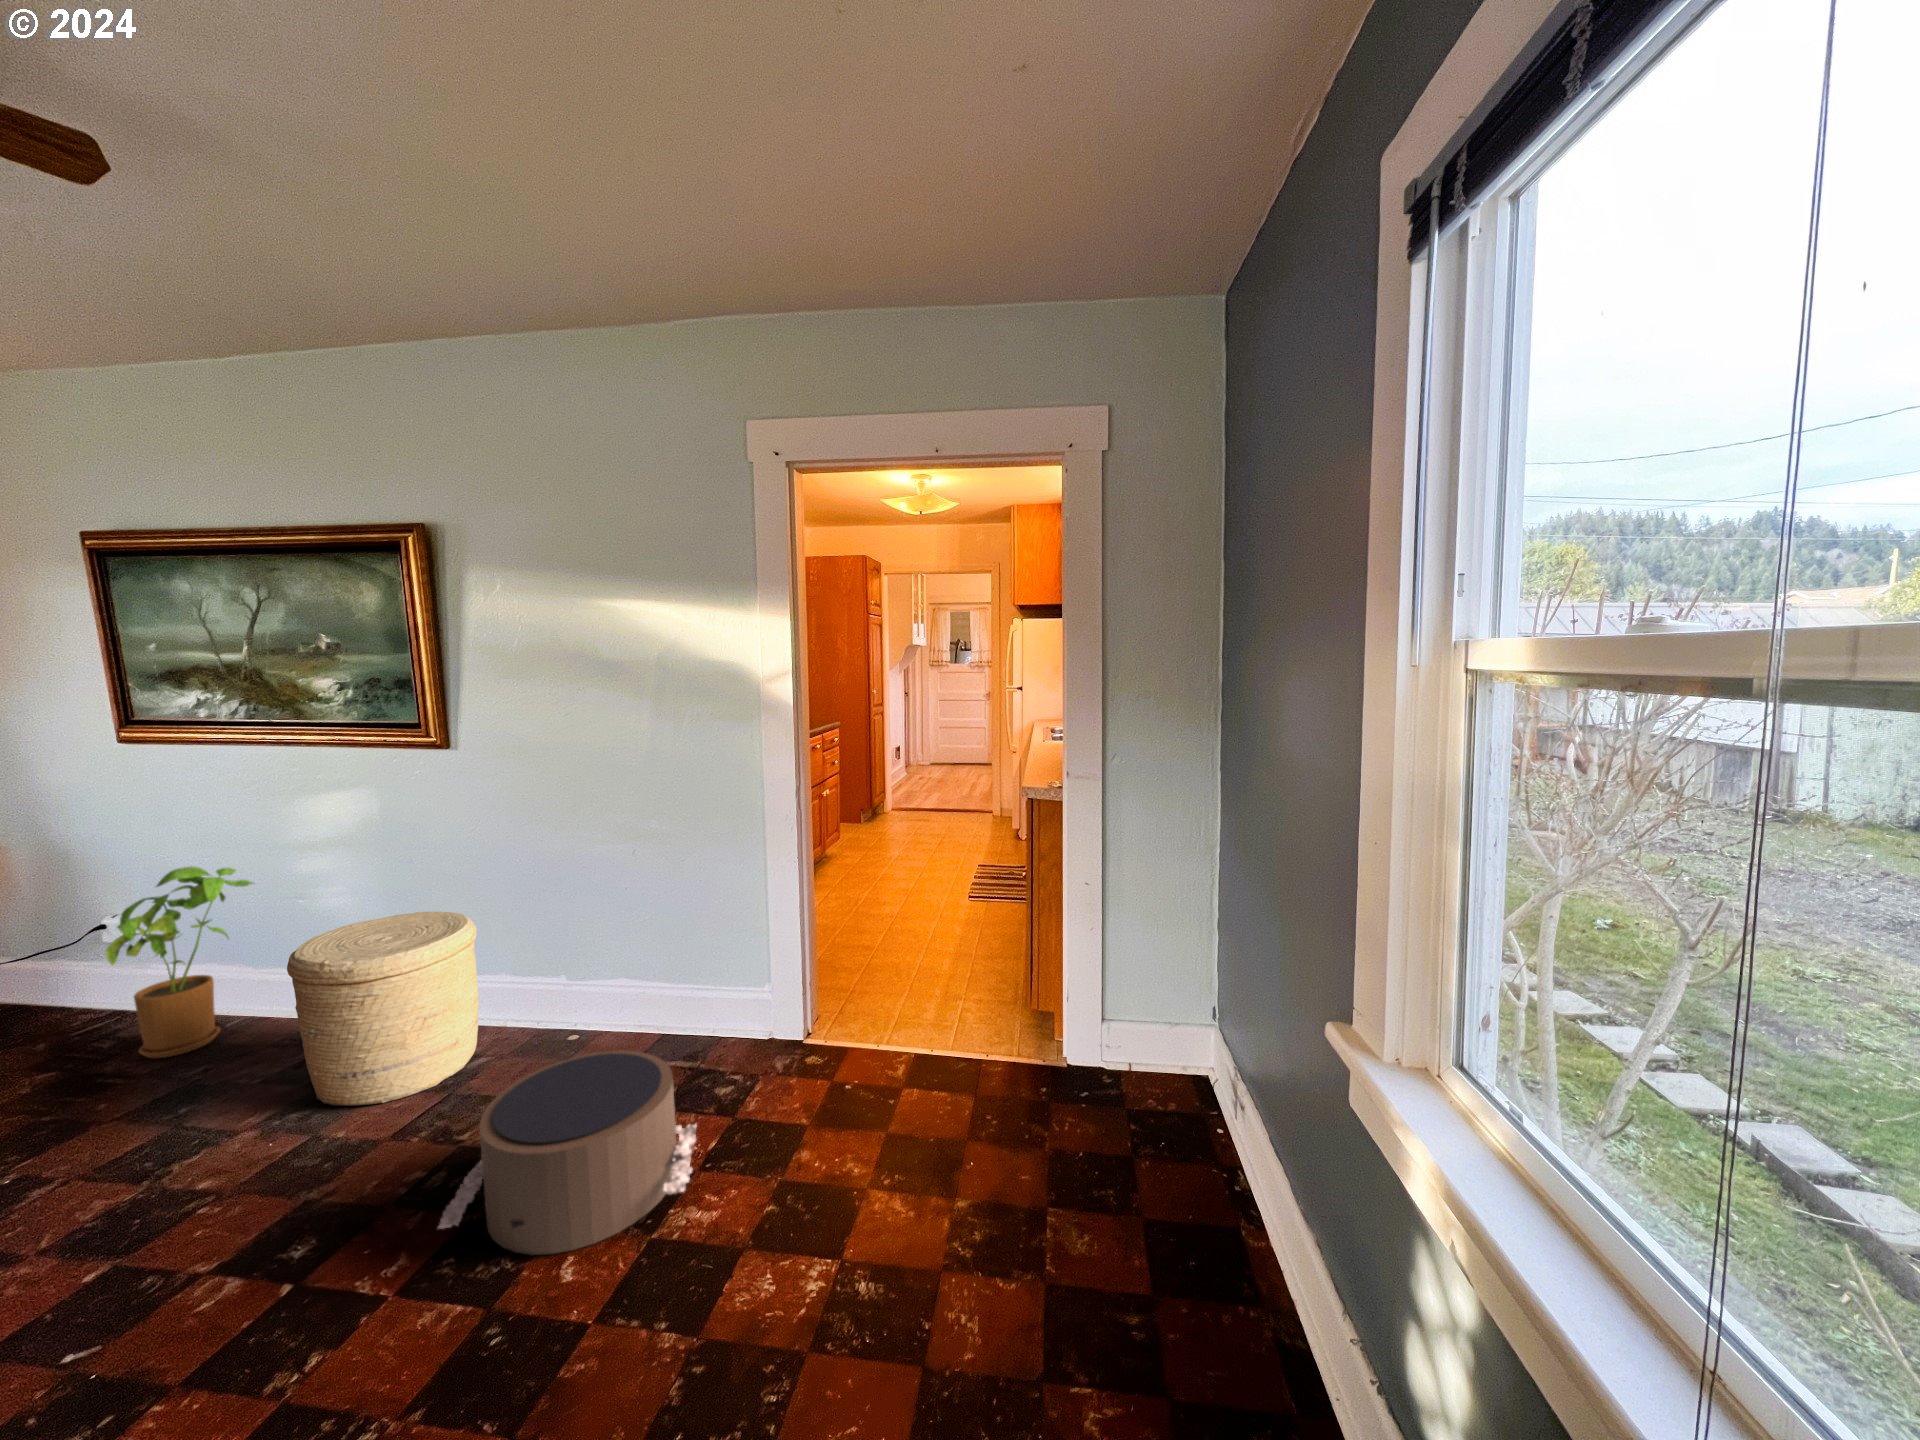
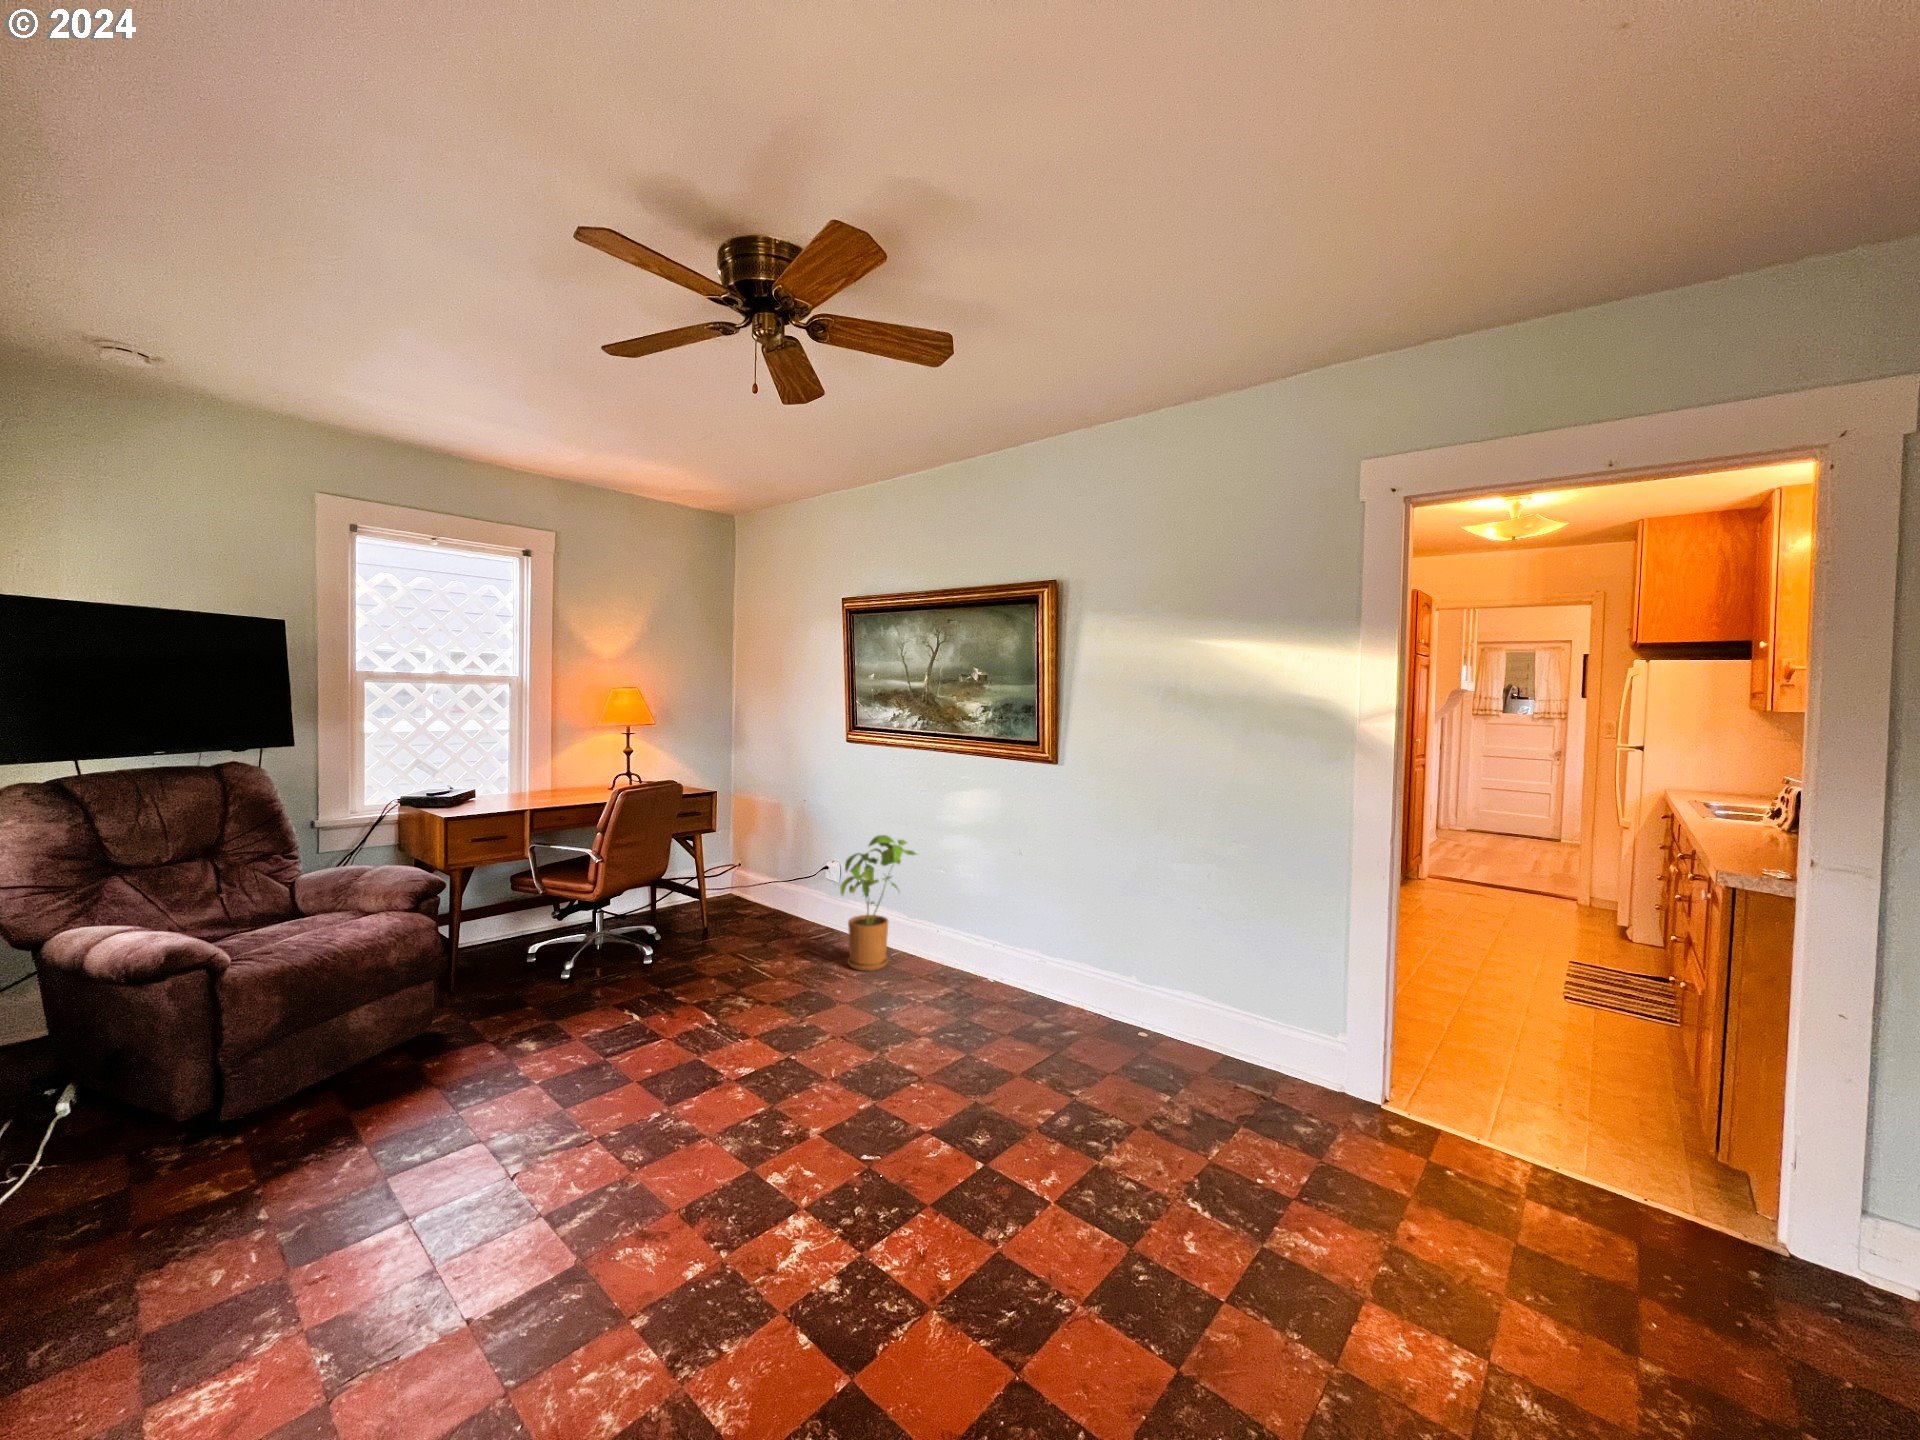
woven basket: present [287,912,479,1106] -> none [951,897,1073,1047]
pouf: present [438,1051,697,1255] -> none [1082,1052,1299,1228]

